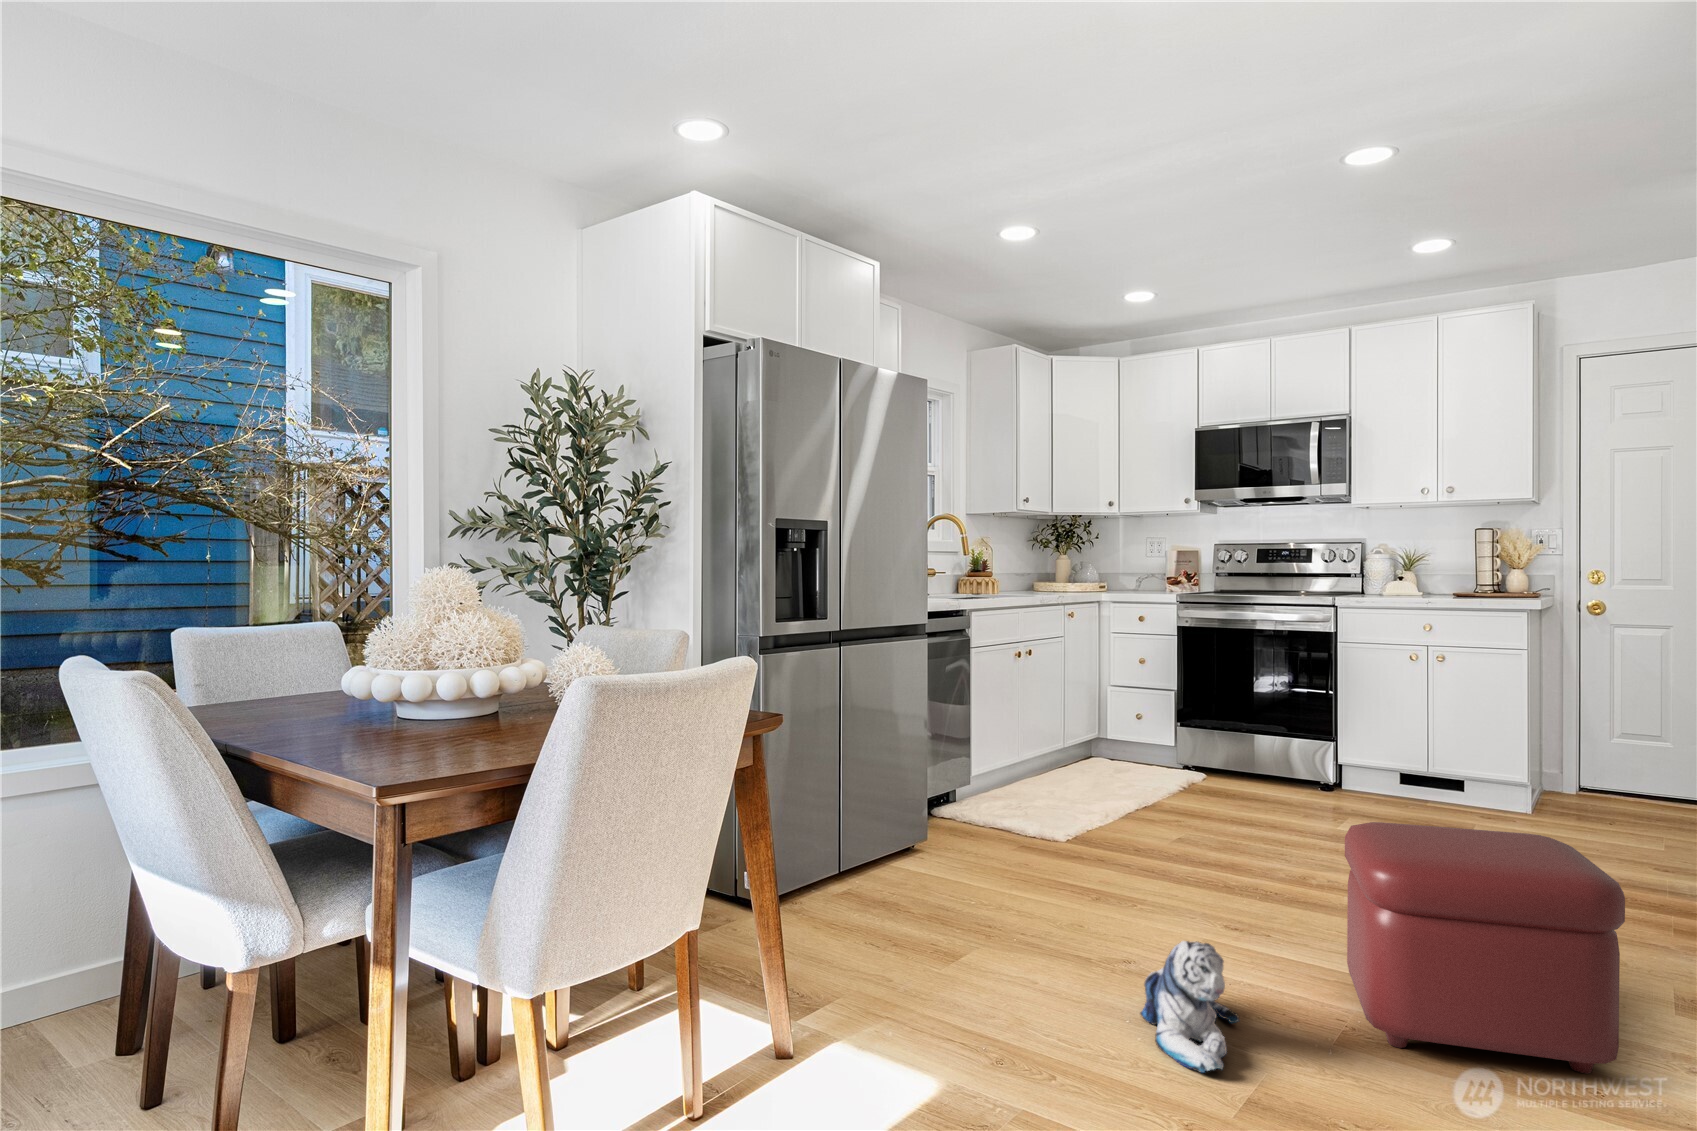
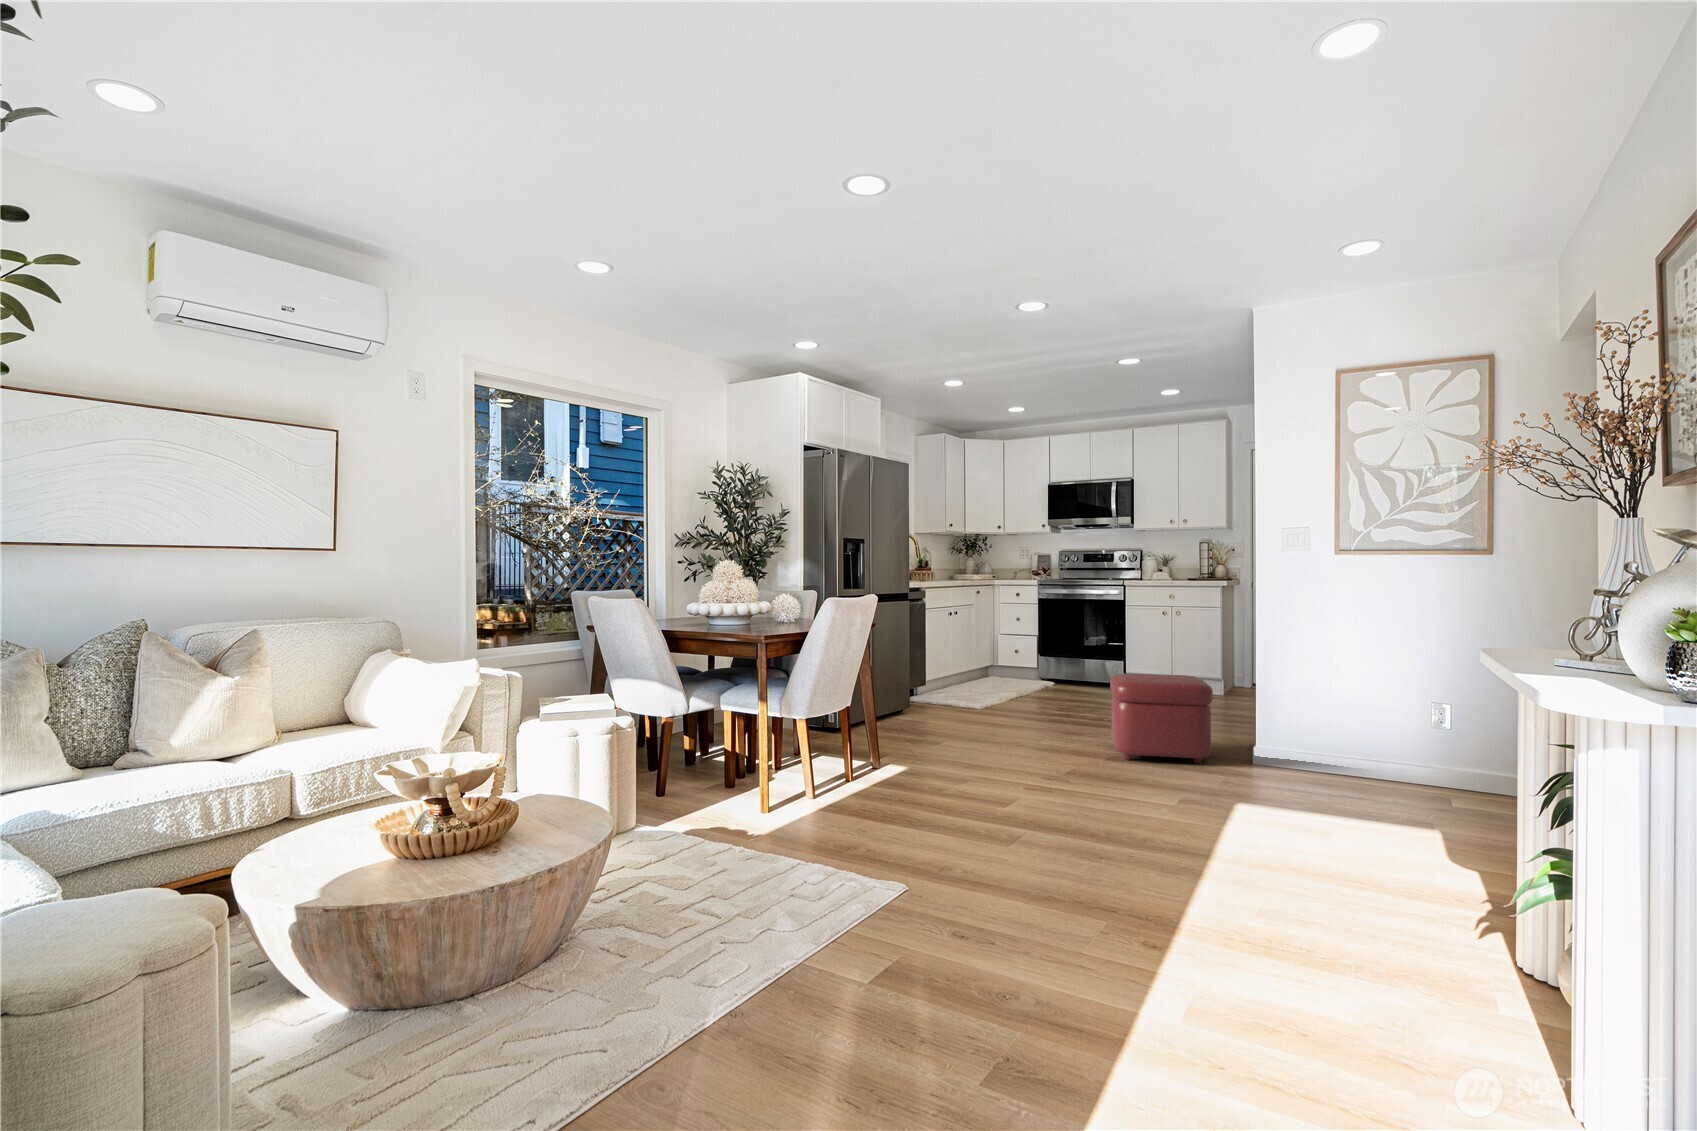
plush toy: present [1140,941,1239,1073] -> none [1023,718,1065,766]

